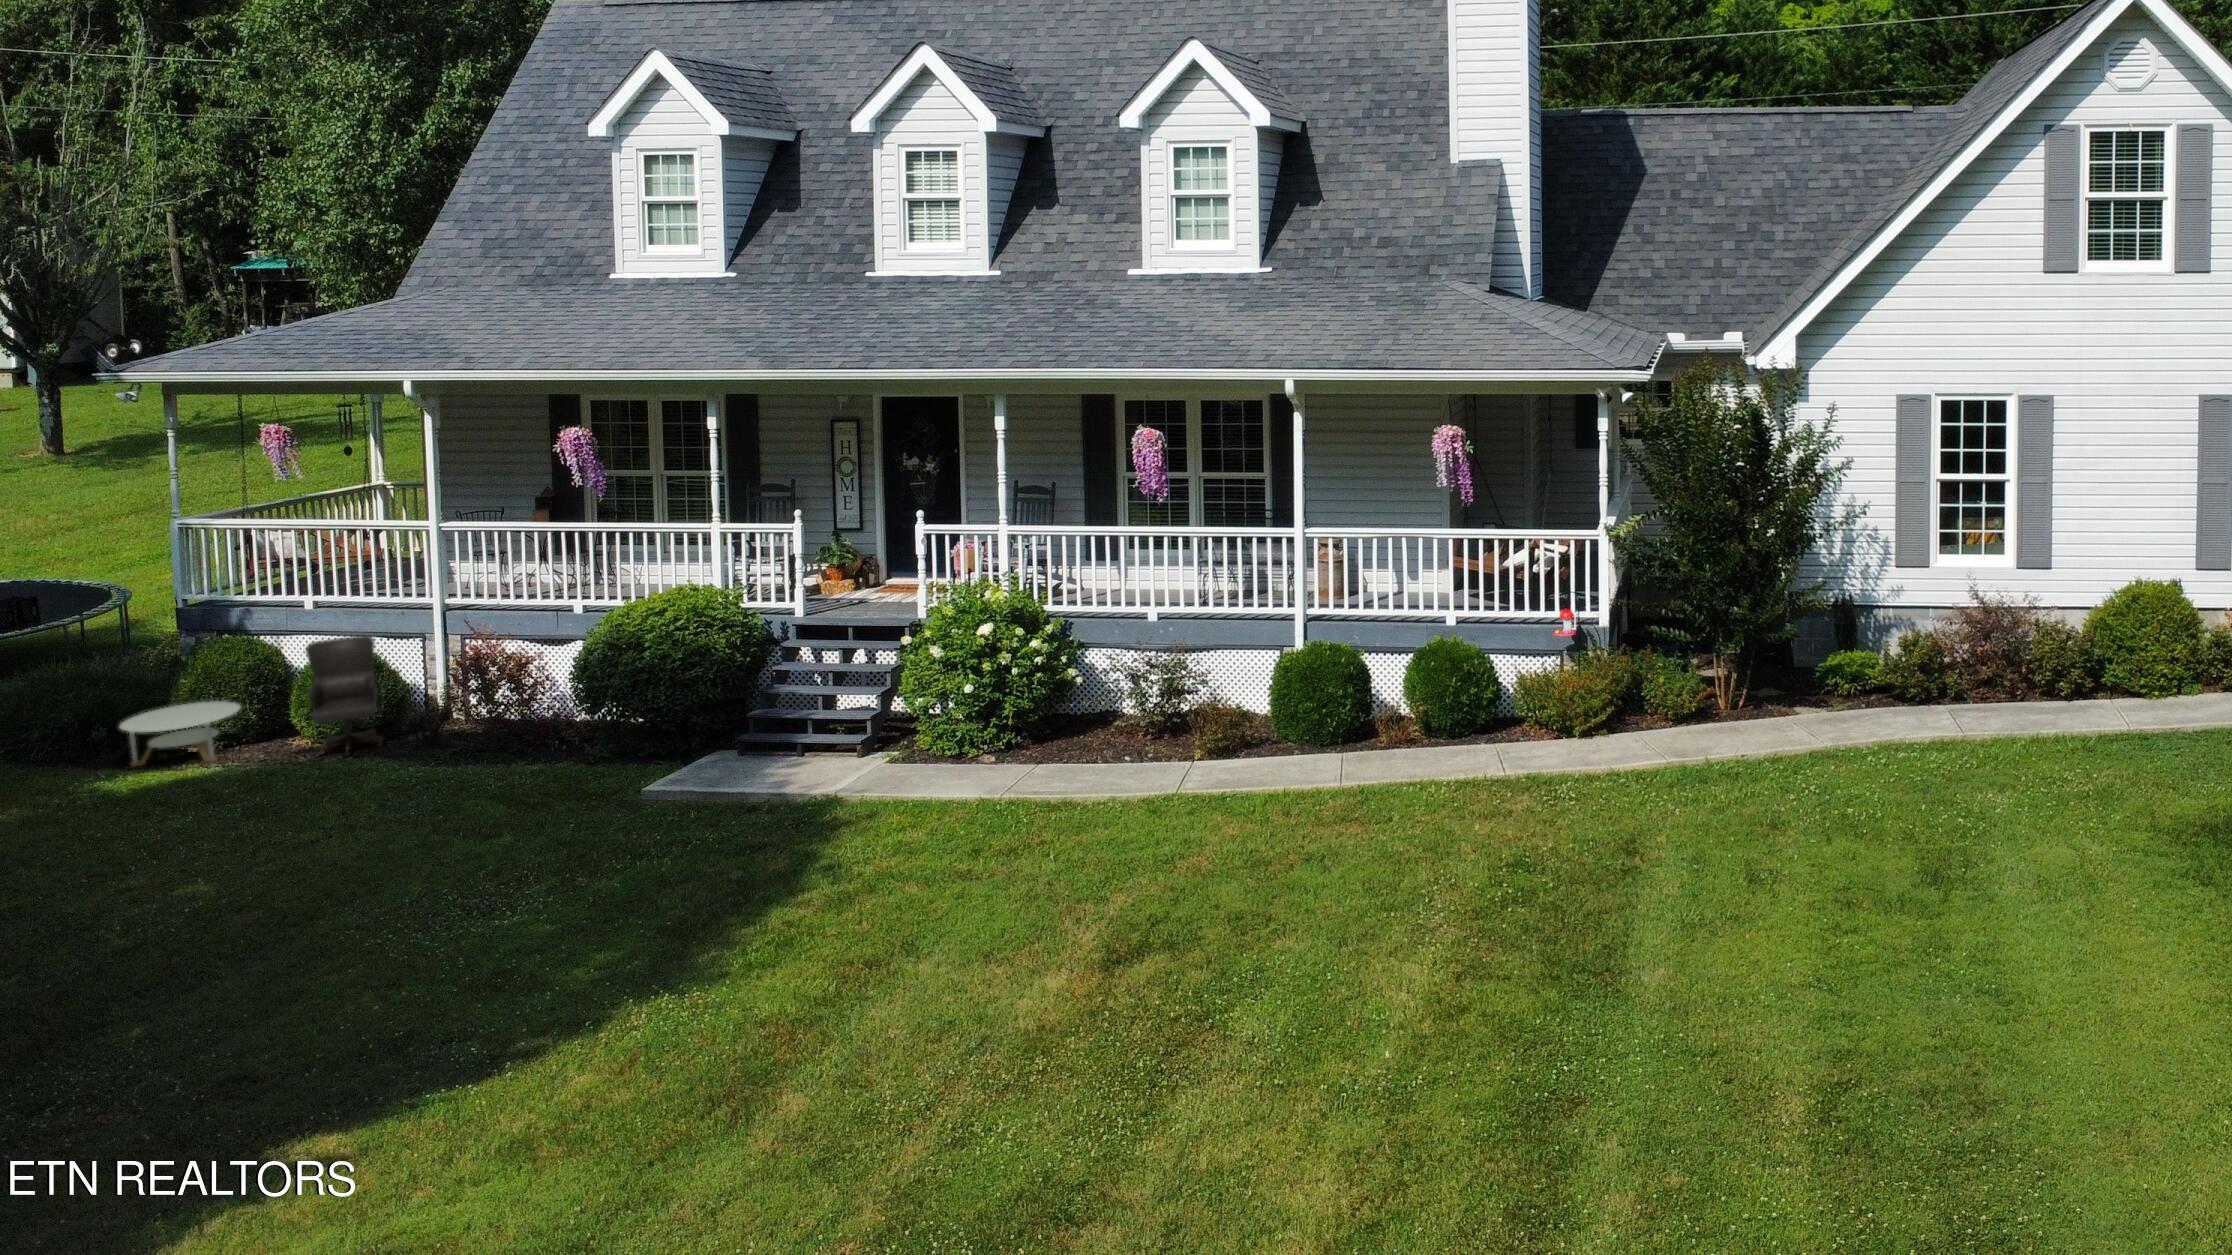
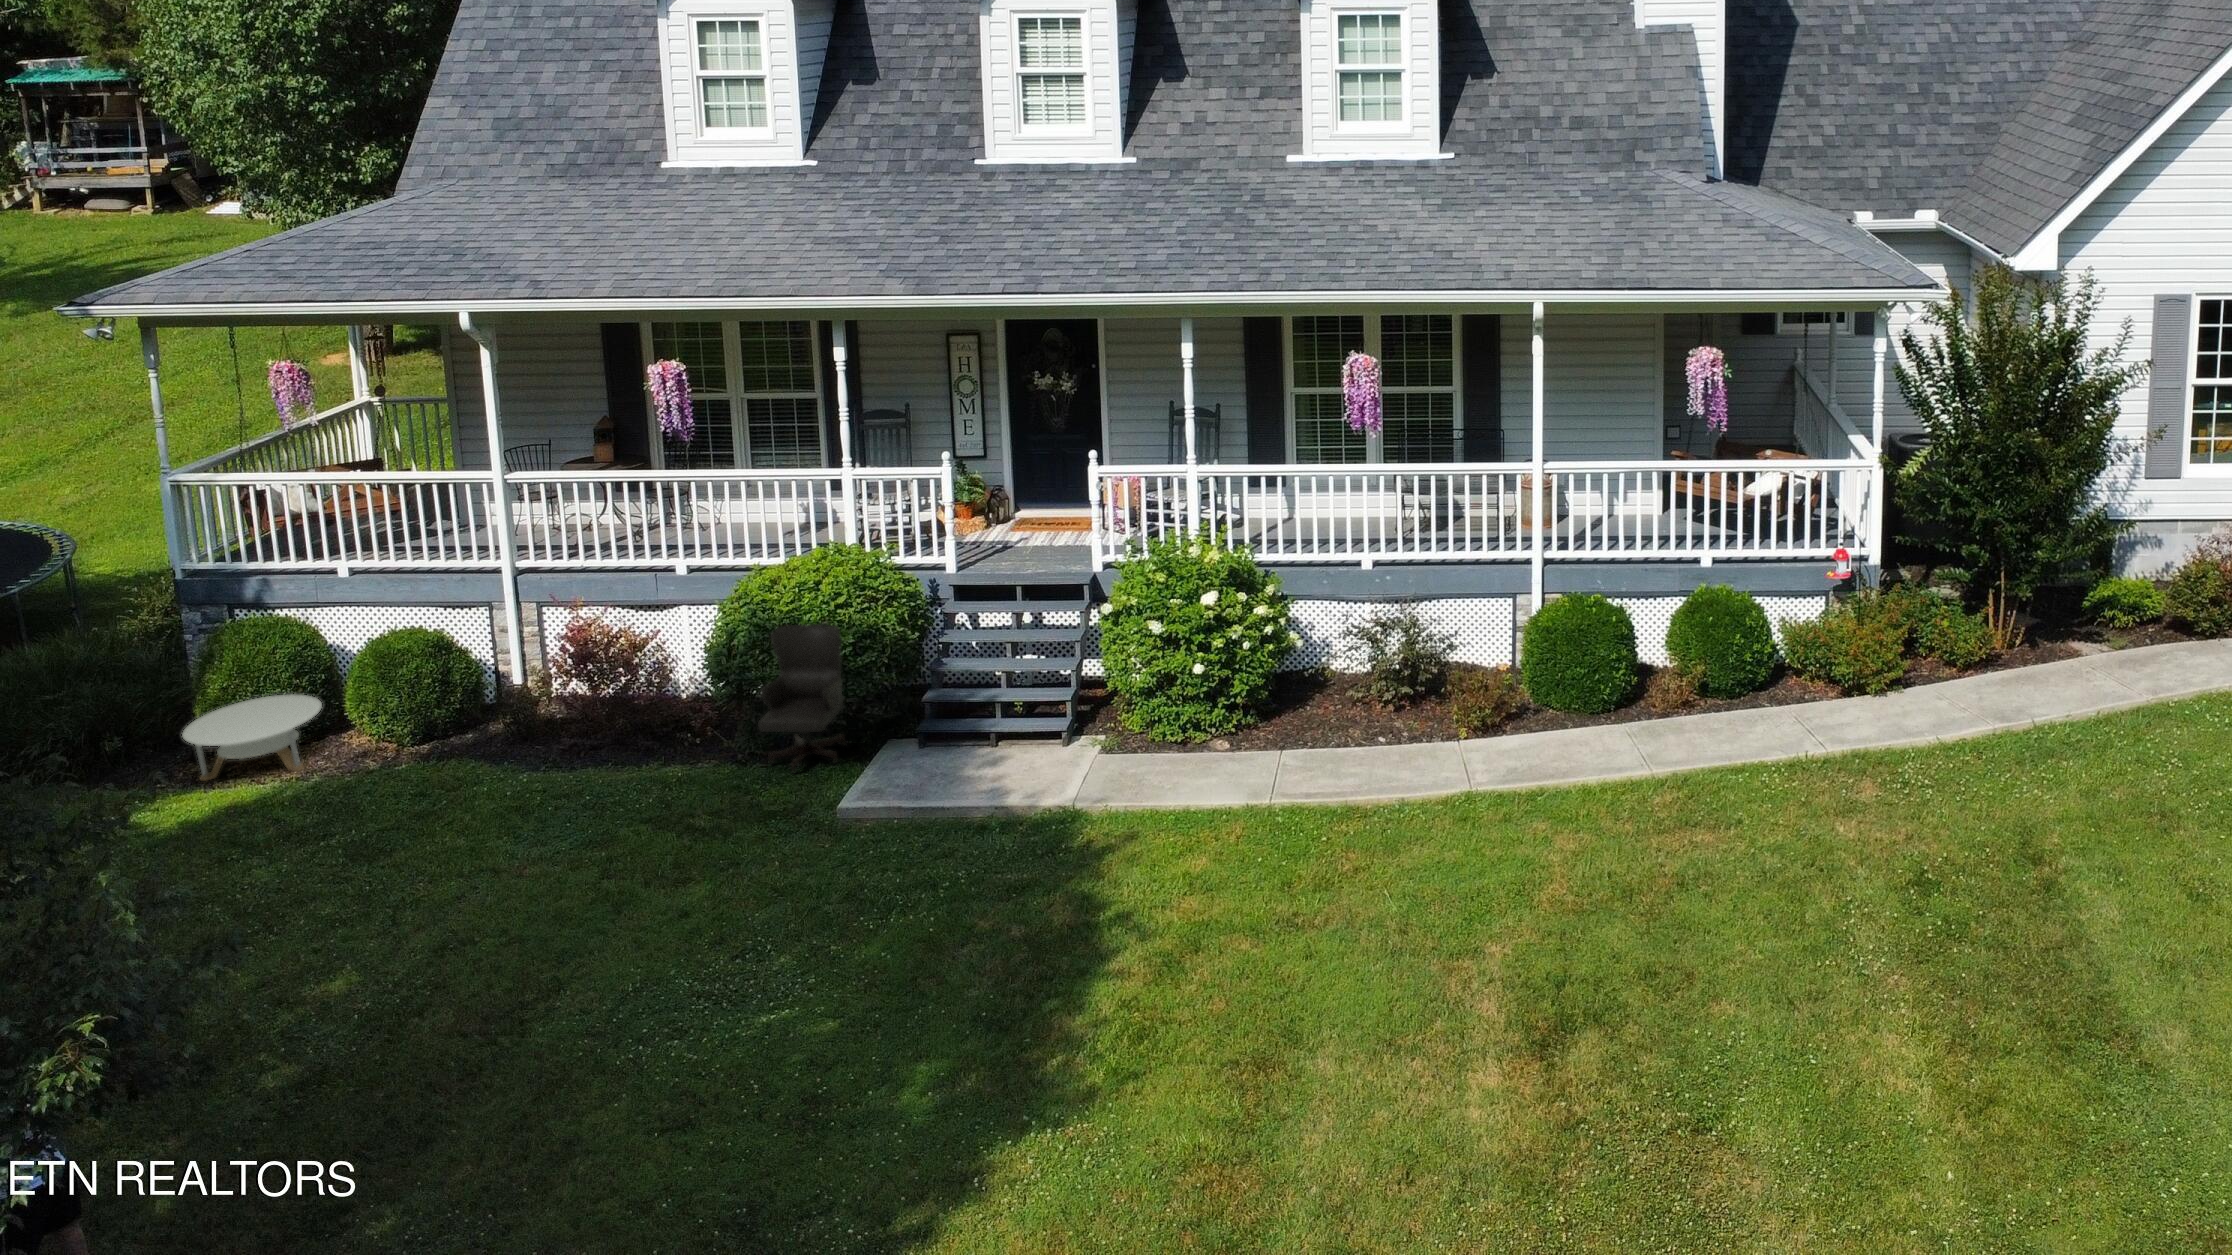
chair: present [306,635,383,756] -> present [758,624,846,773]

